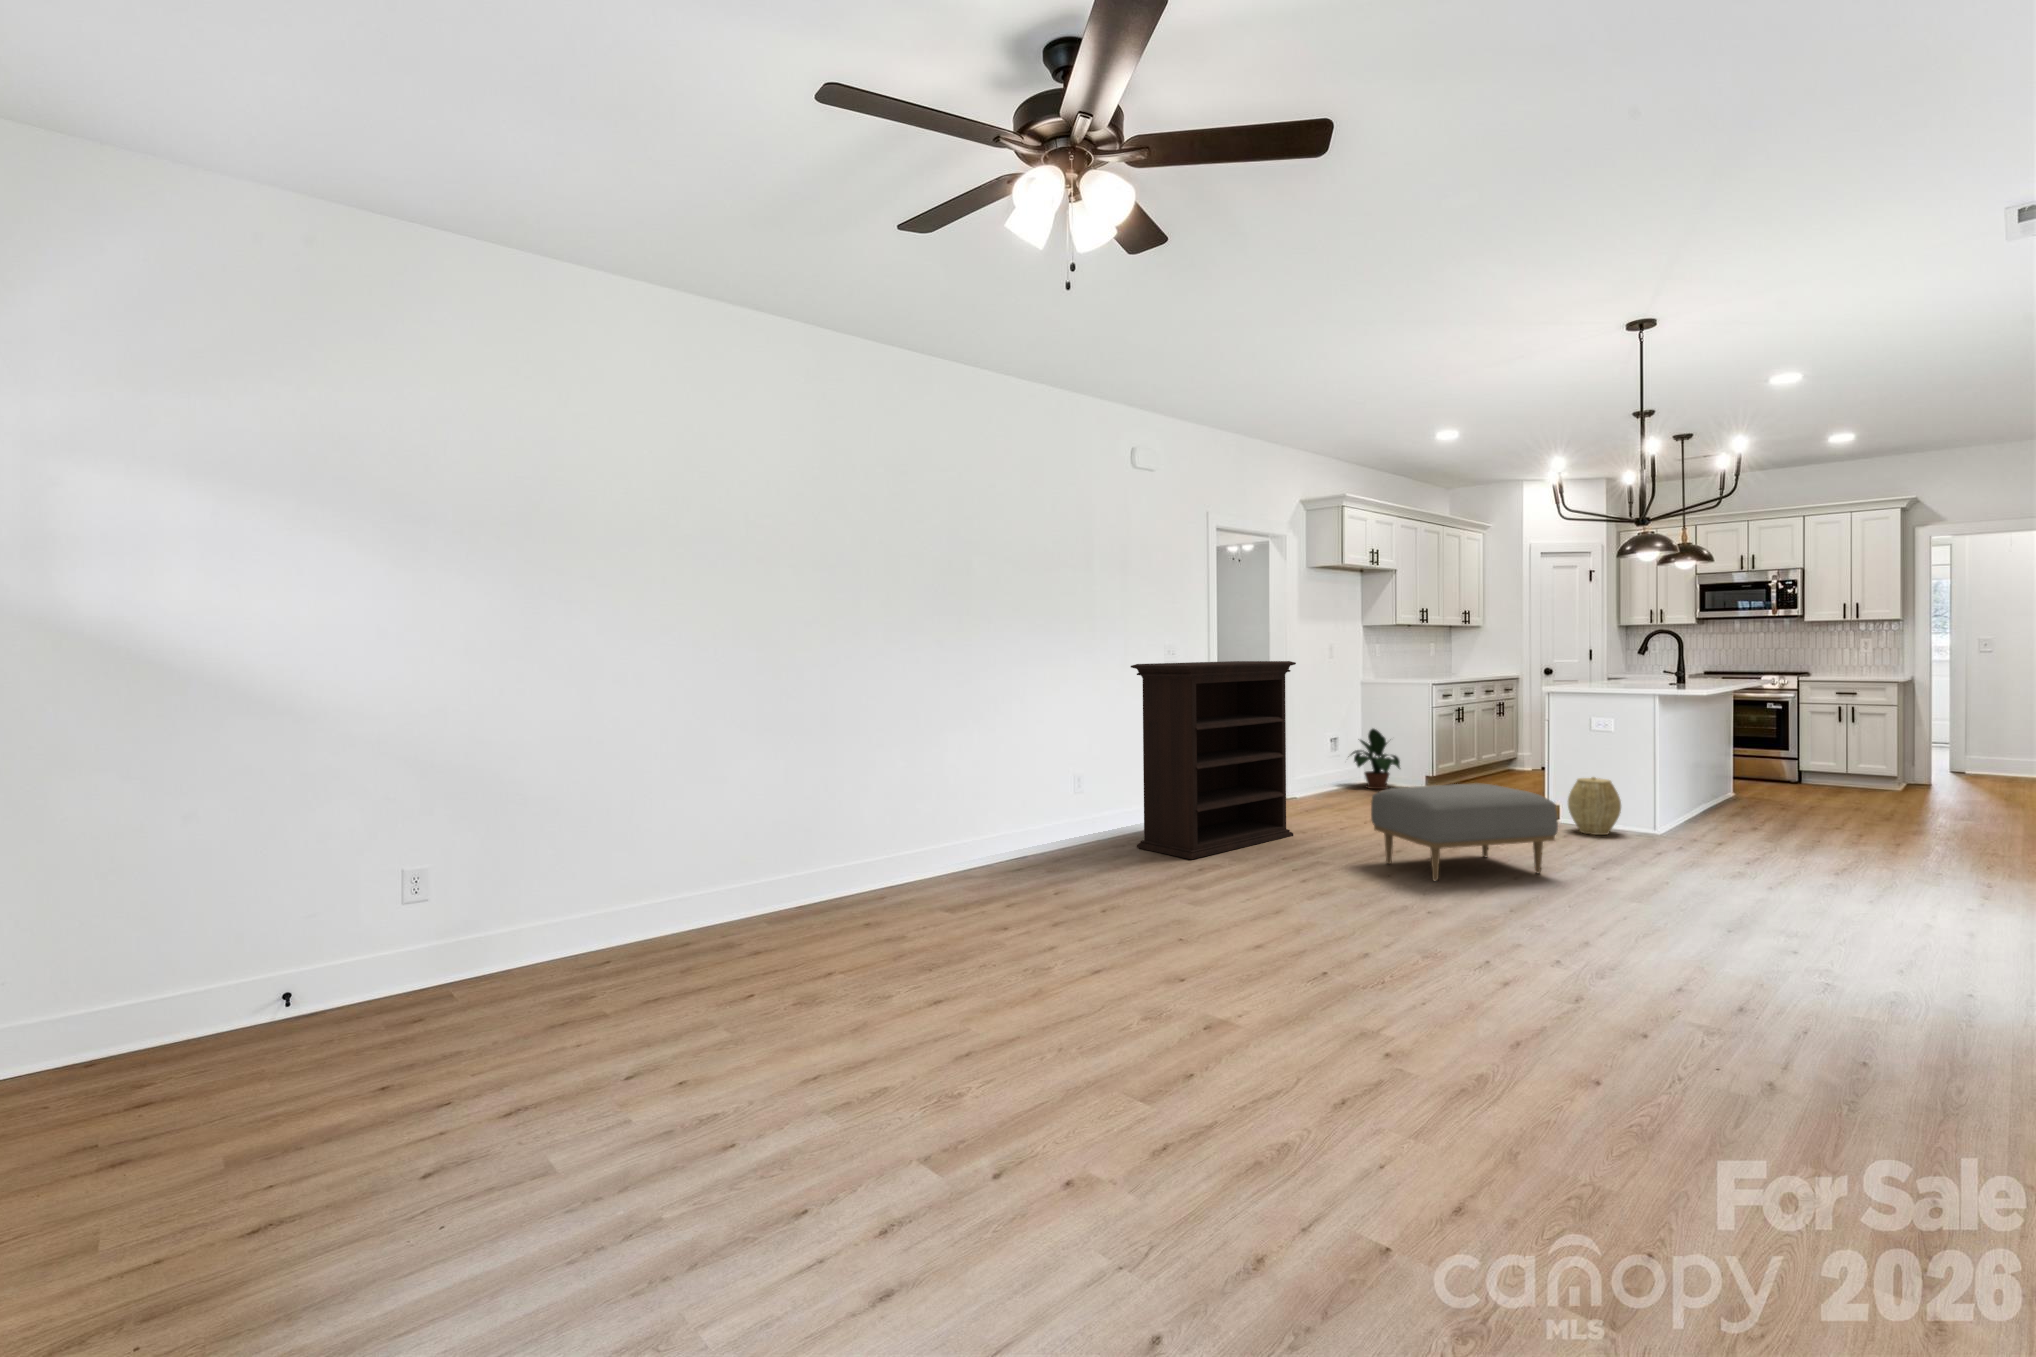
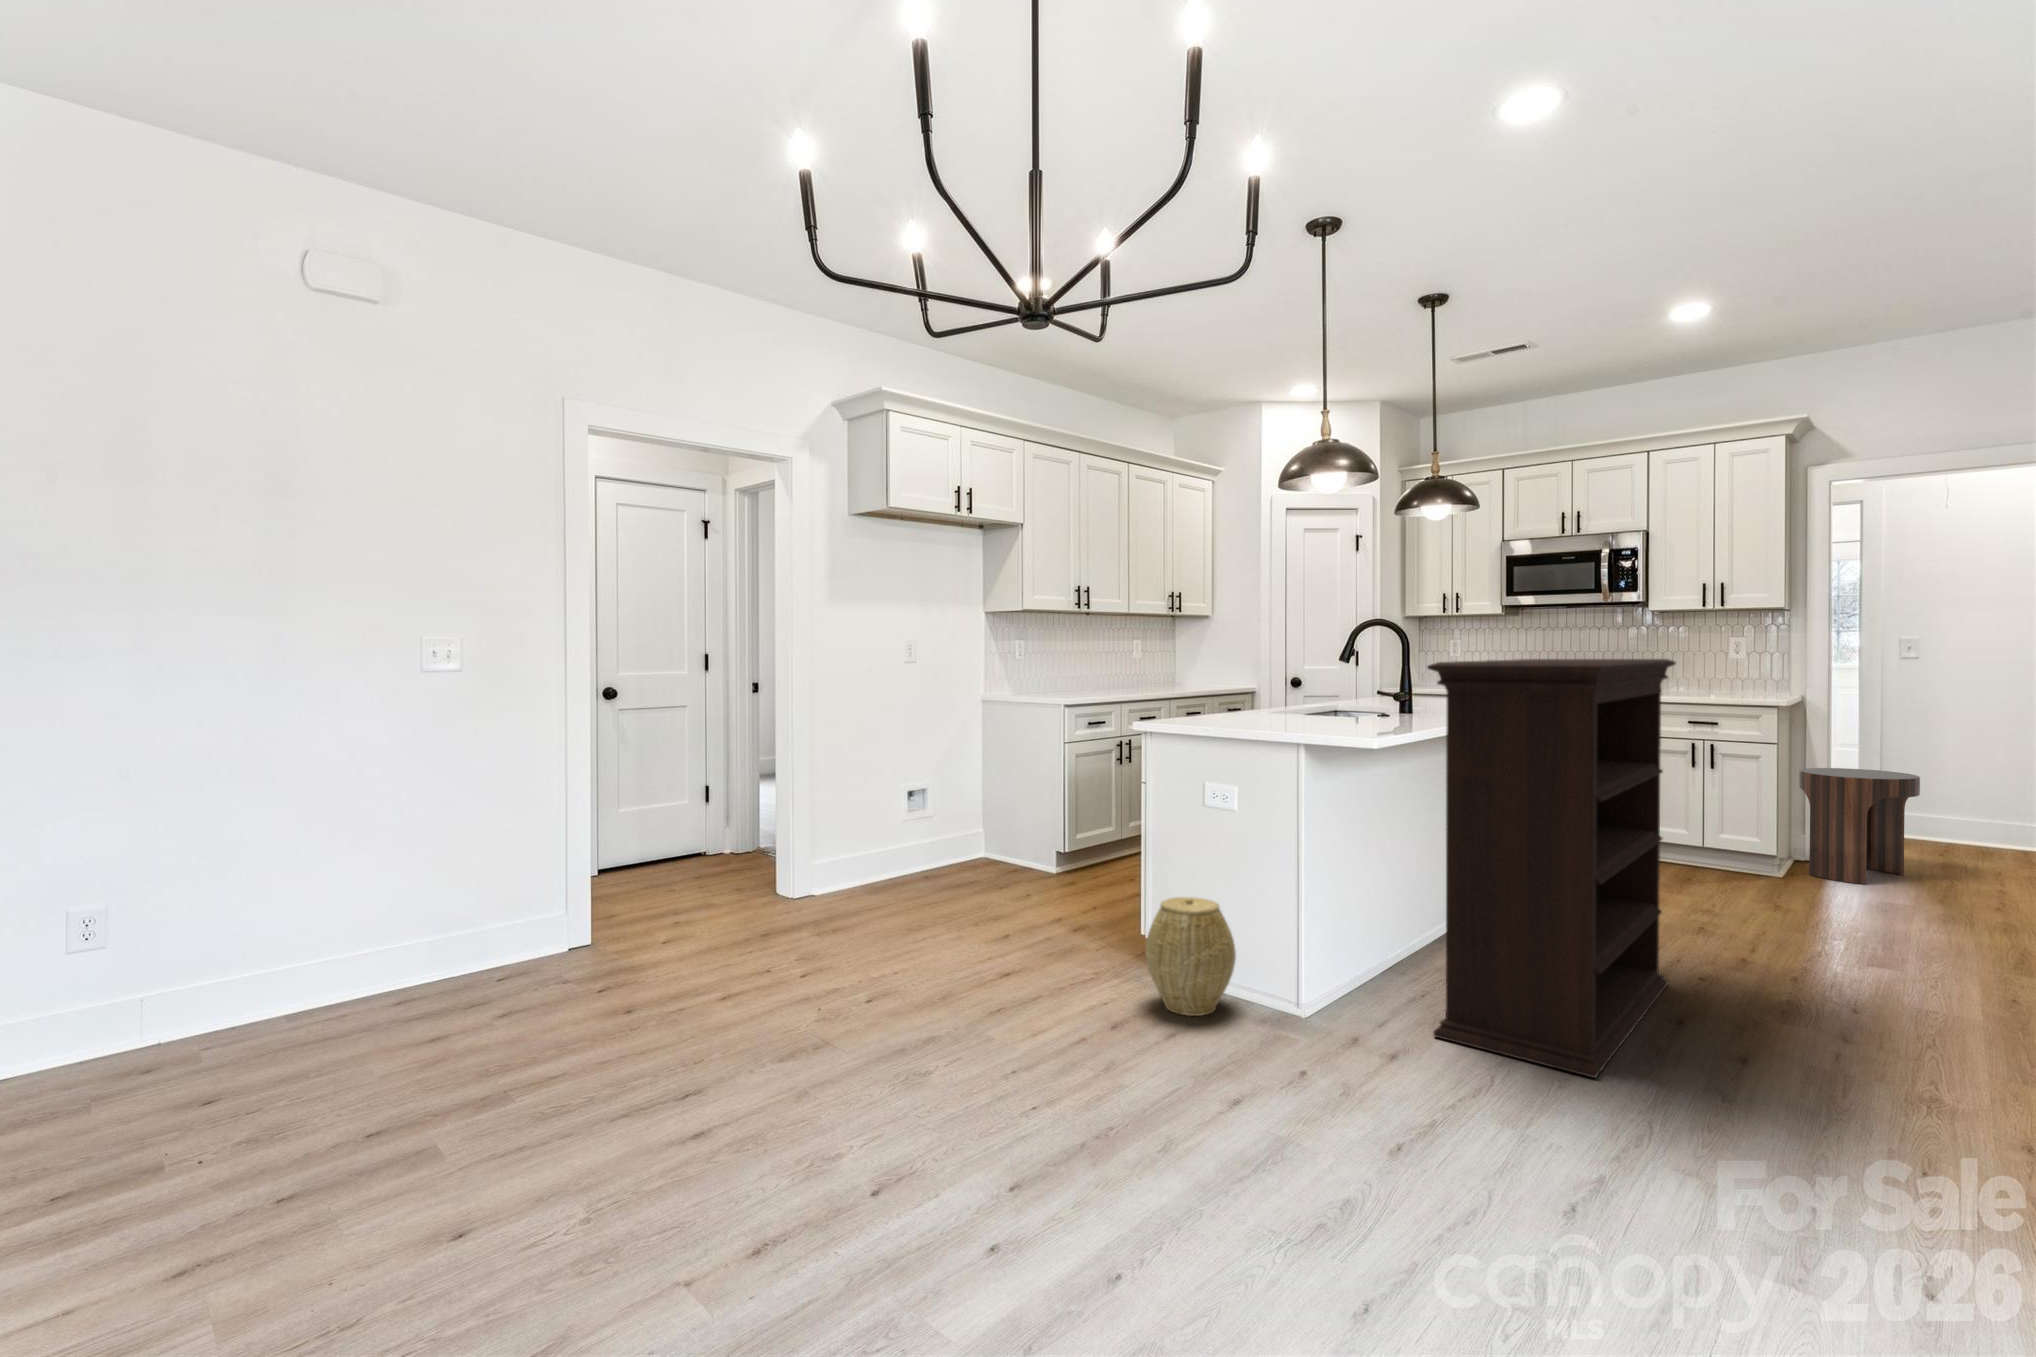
bookshelf: present [1131,661,1296,859] -> present [1427,659,1676,1078]
side table: none [1913,722,1995,792] -> present [1799,768,1920,884]
potted plant: present [1348,729,1400,789] -> none [927,779,1019,880]
ottoman: present [1371,783,1558,881] -> none [540,945,923,1239]

